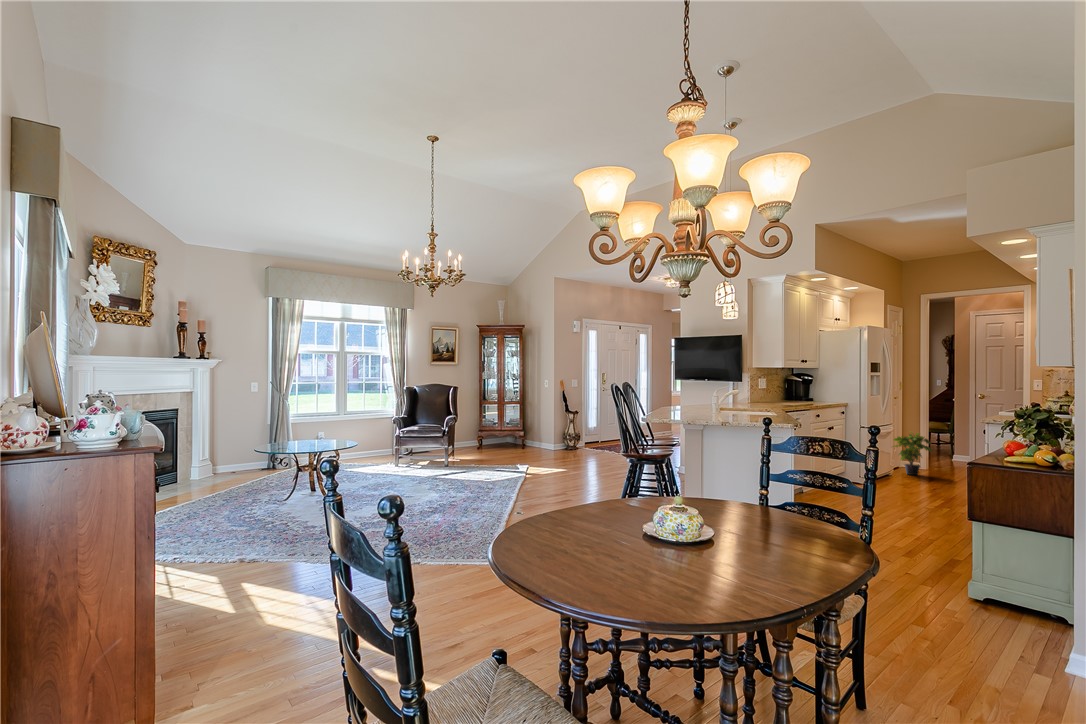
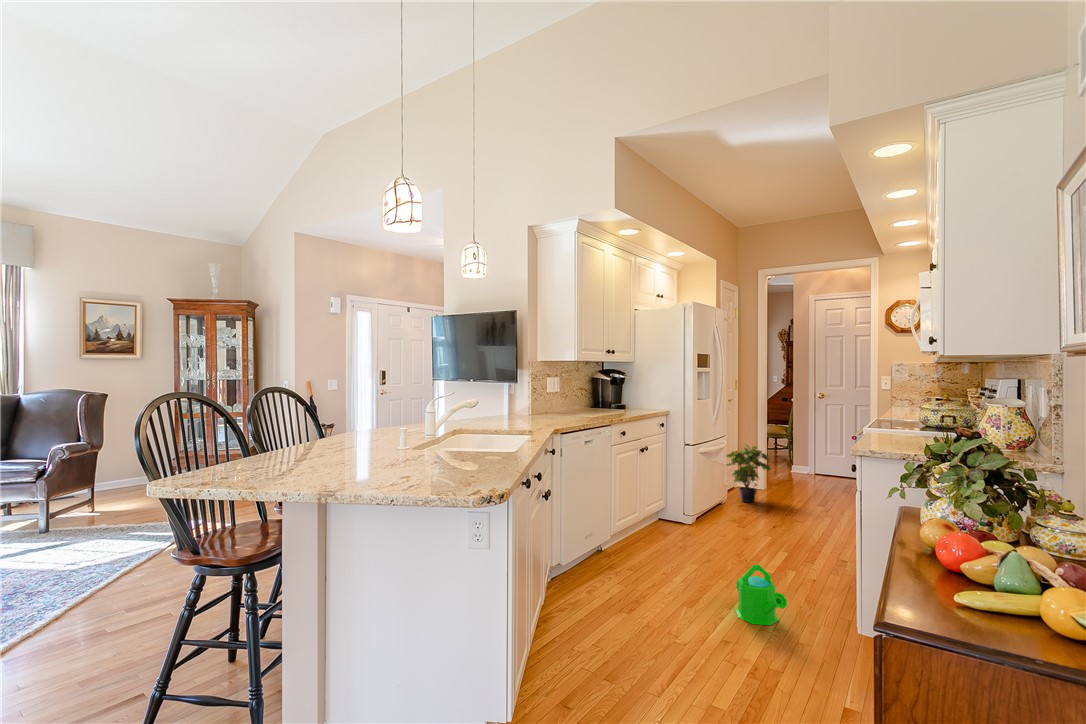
watering can: none [907,491,942,526] -> present [736,565,787,625]

